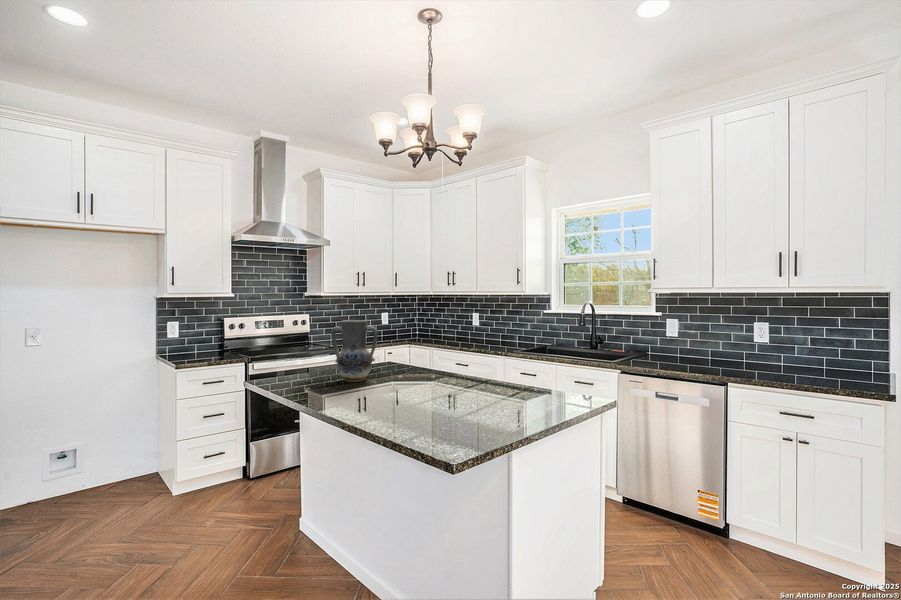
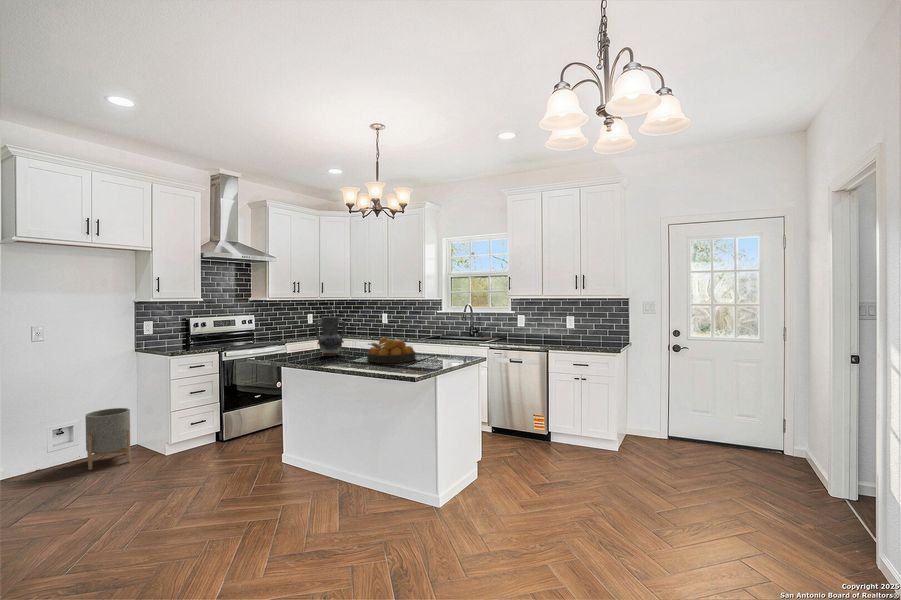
fruit bowl: none [393,358,477,408] -> present [367,338,416,363]
planter: none [81,429,141,508] -> present [85,408,130,470]

